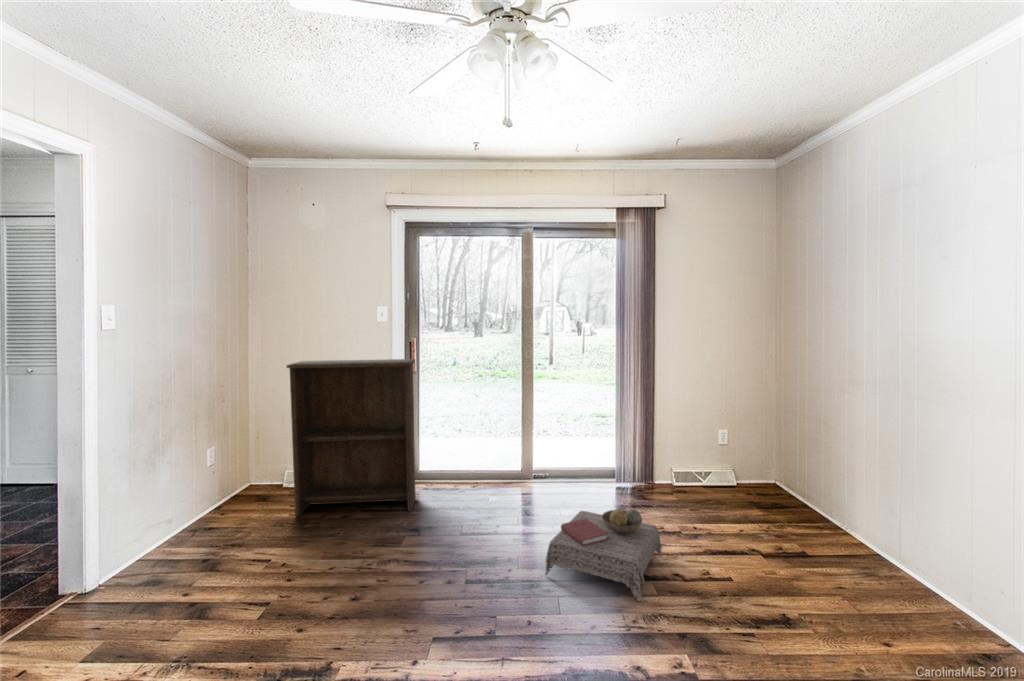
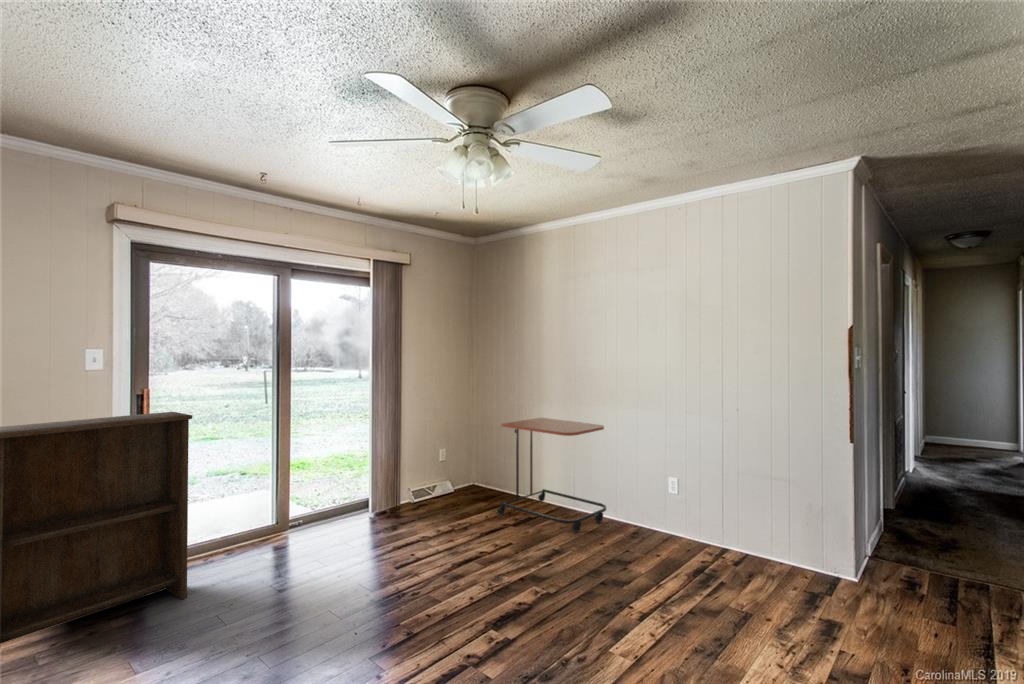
side table: none [757,410,952,609] -> present [497,418,606,532]
ottoman: present [546,509,662,601] -> none [389,513,481,588]

